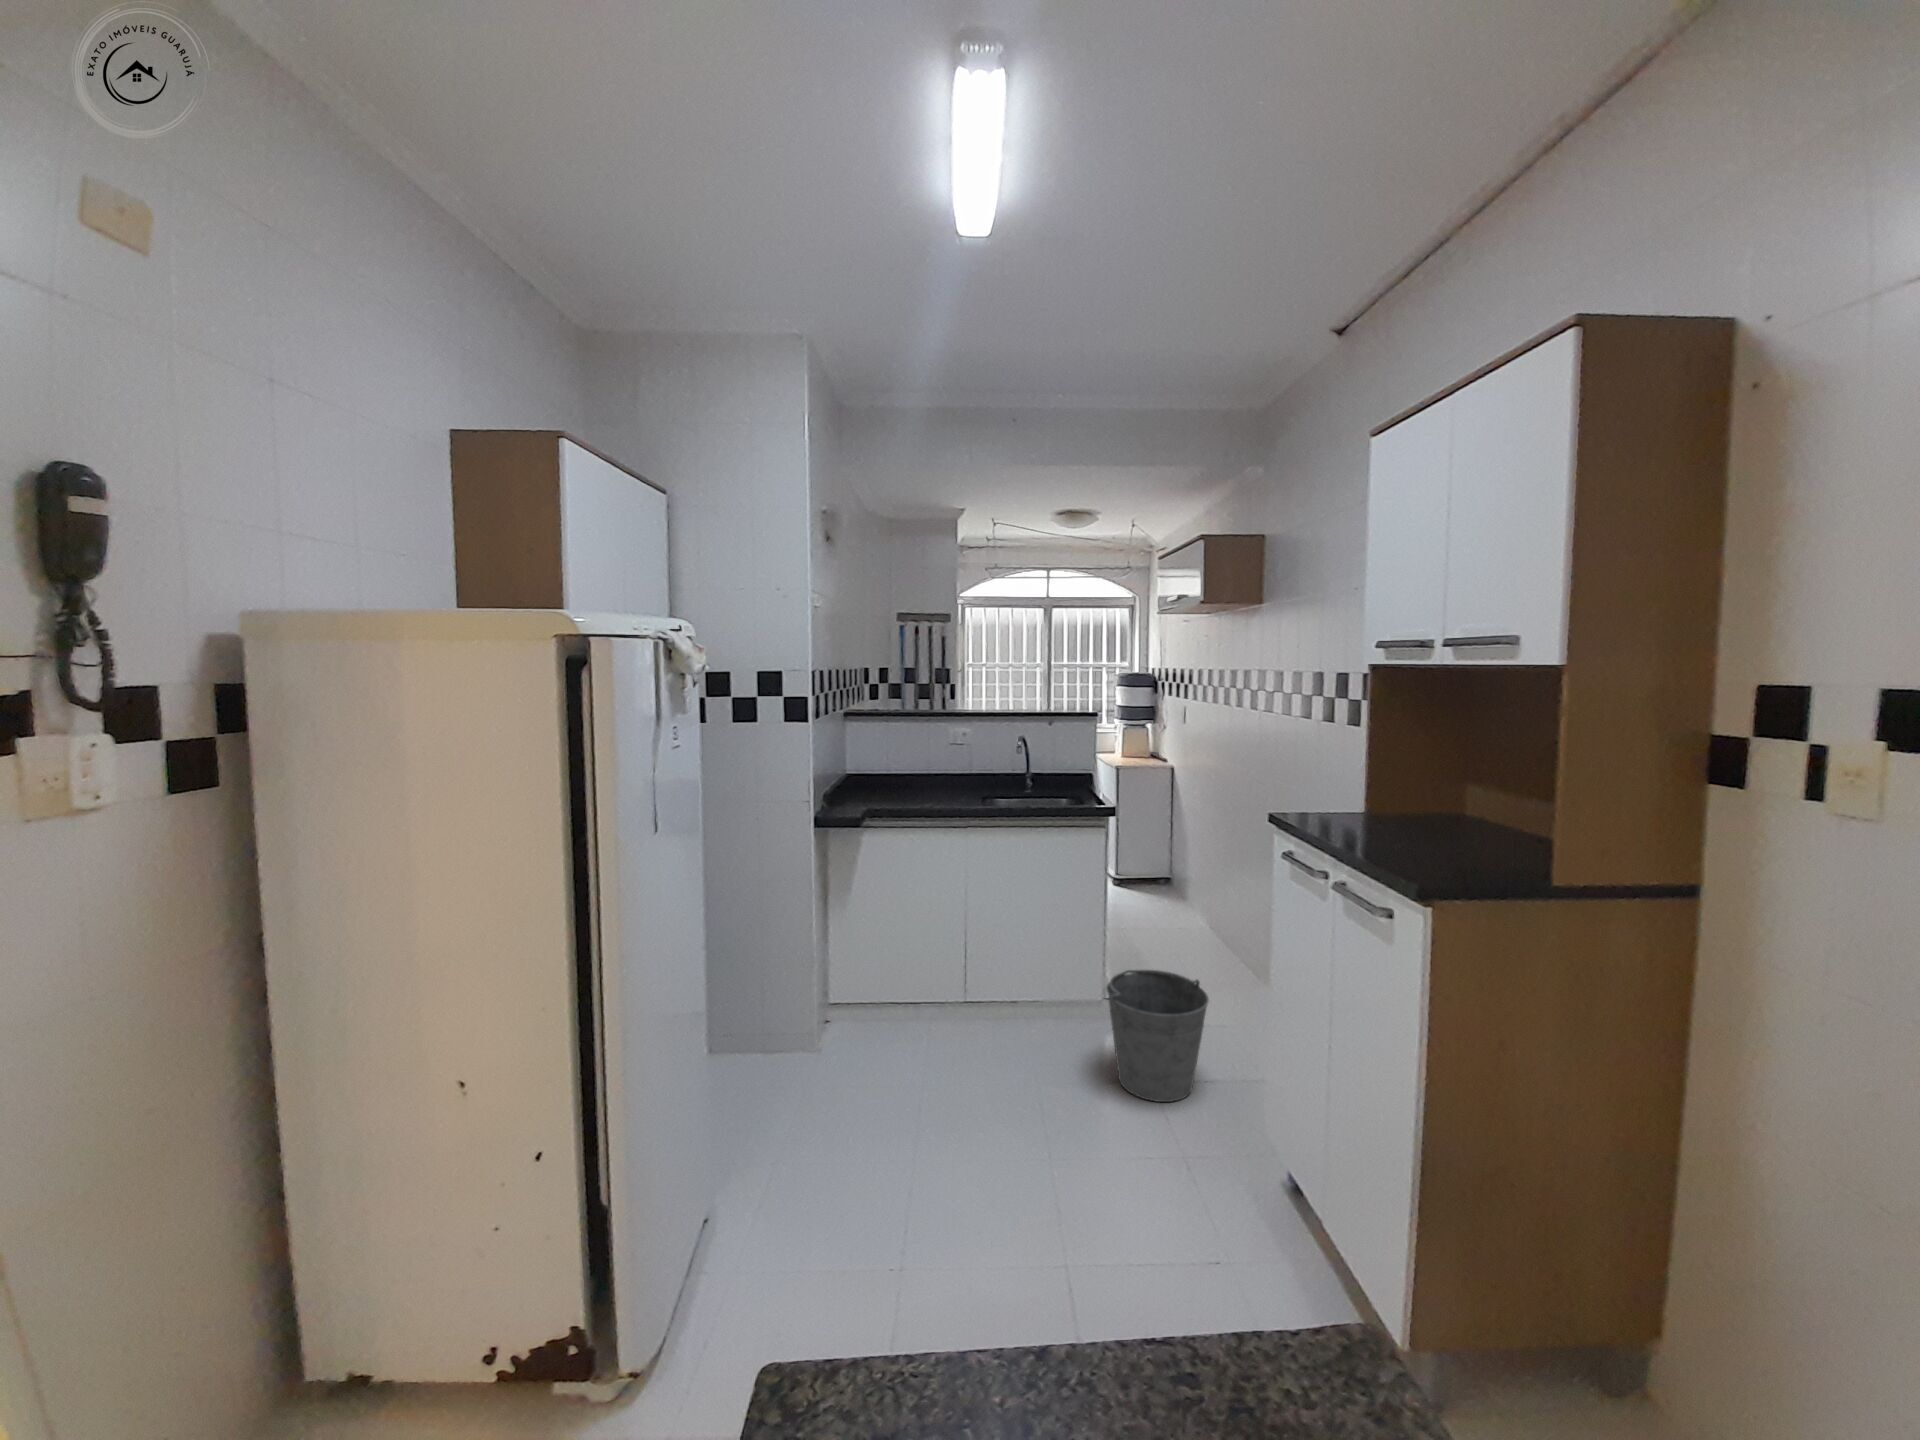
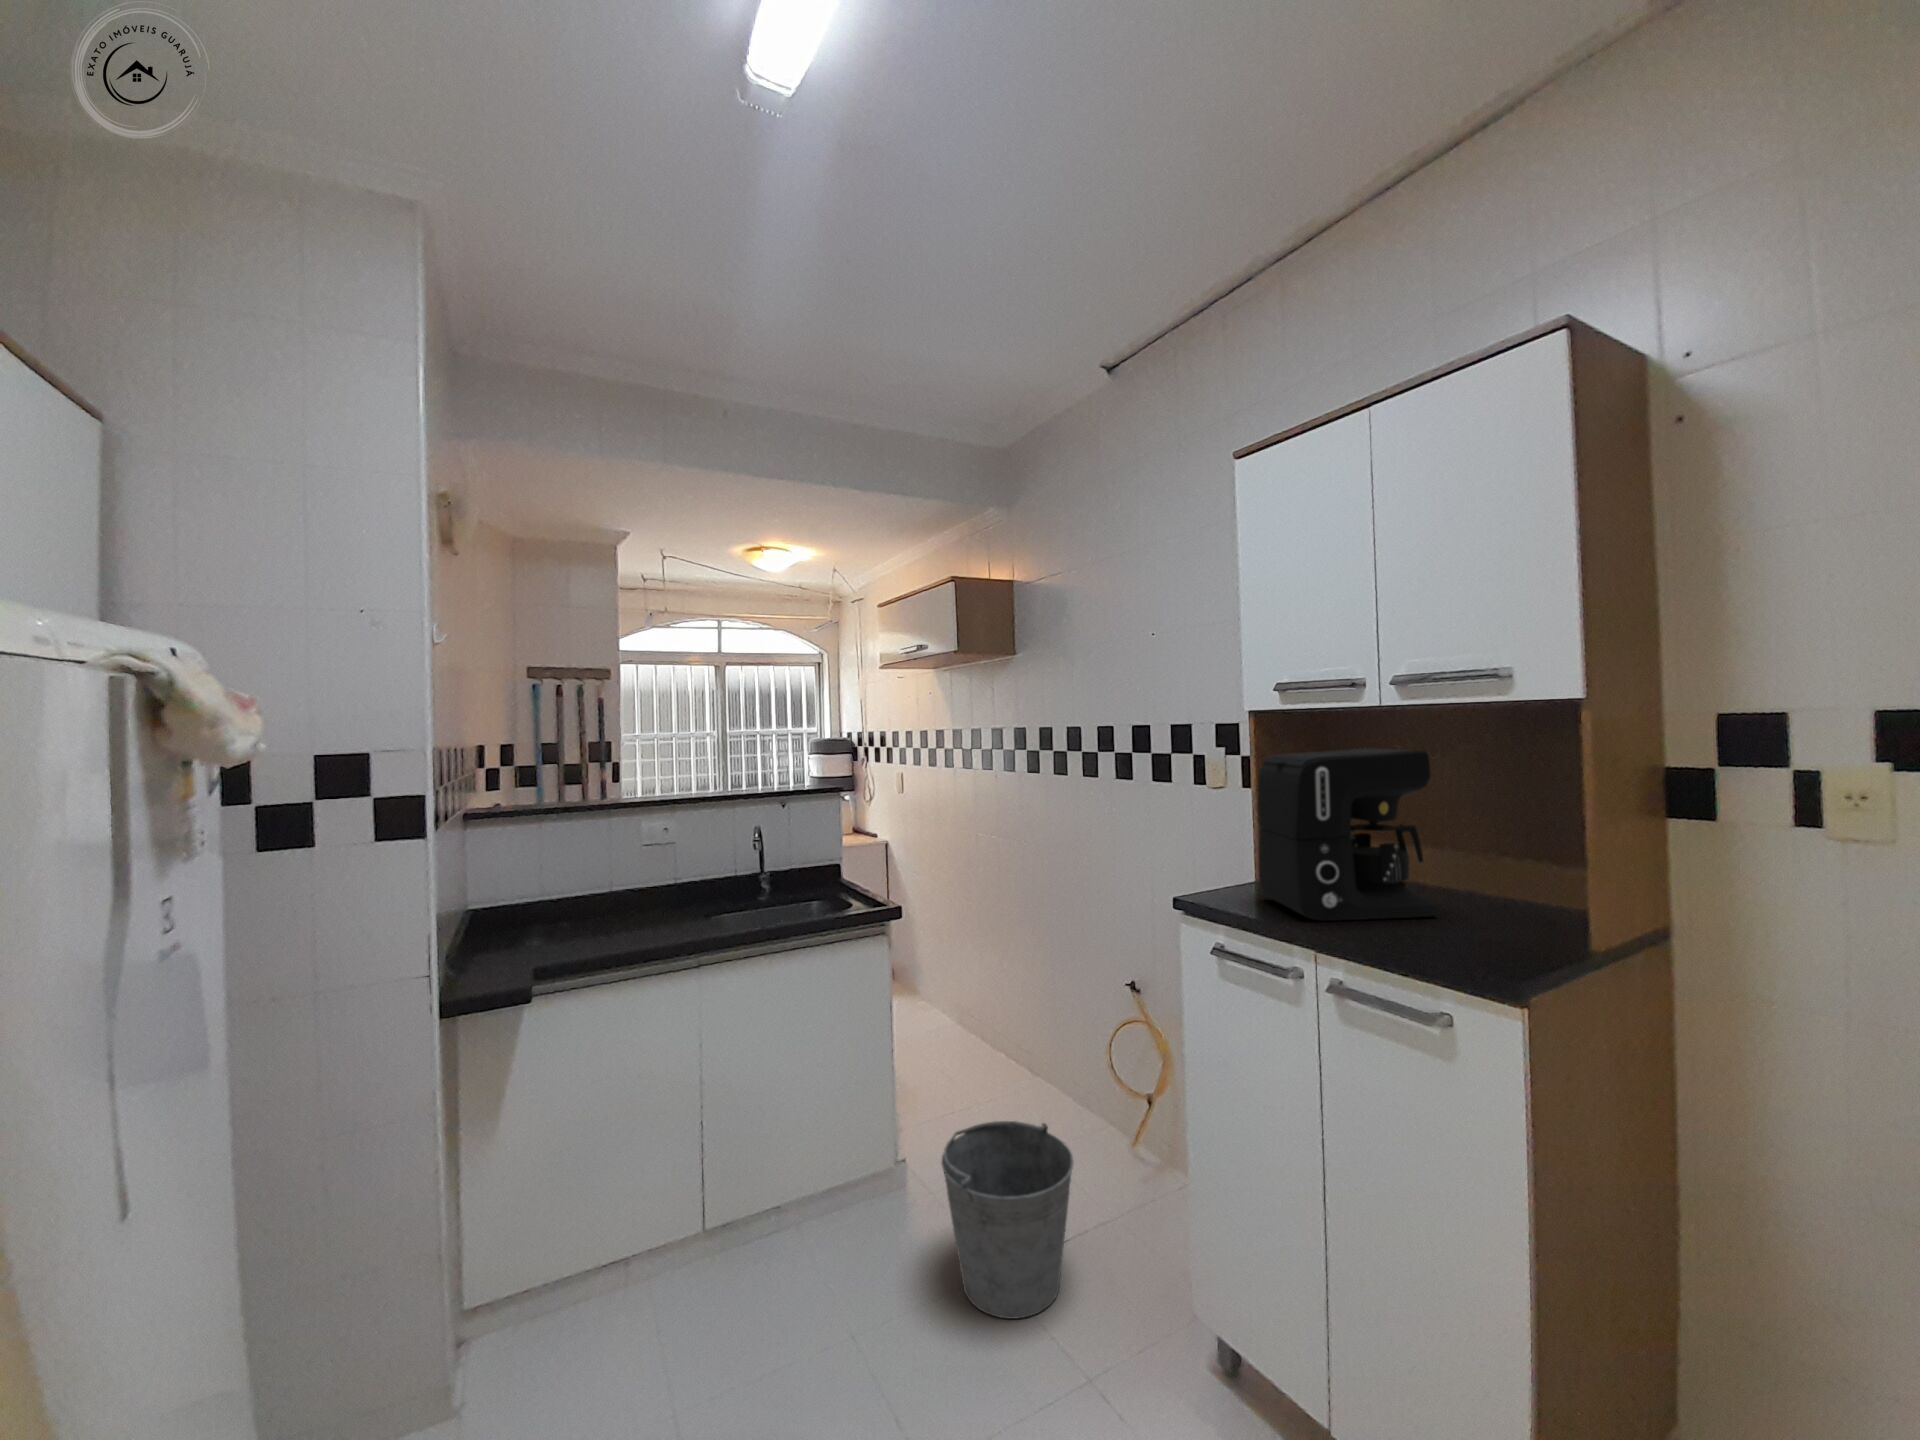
coffee maker: none [1357,698,1507,846] -> present [1258,748,1437,921]

